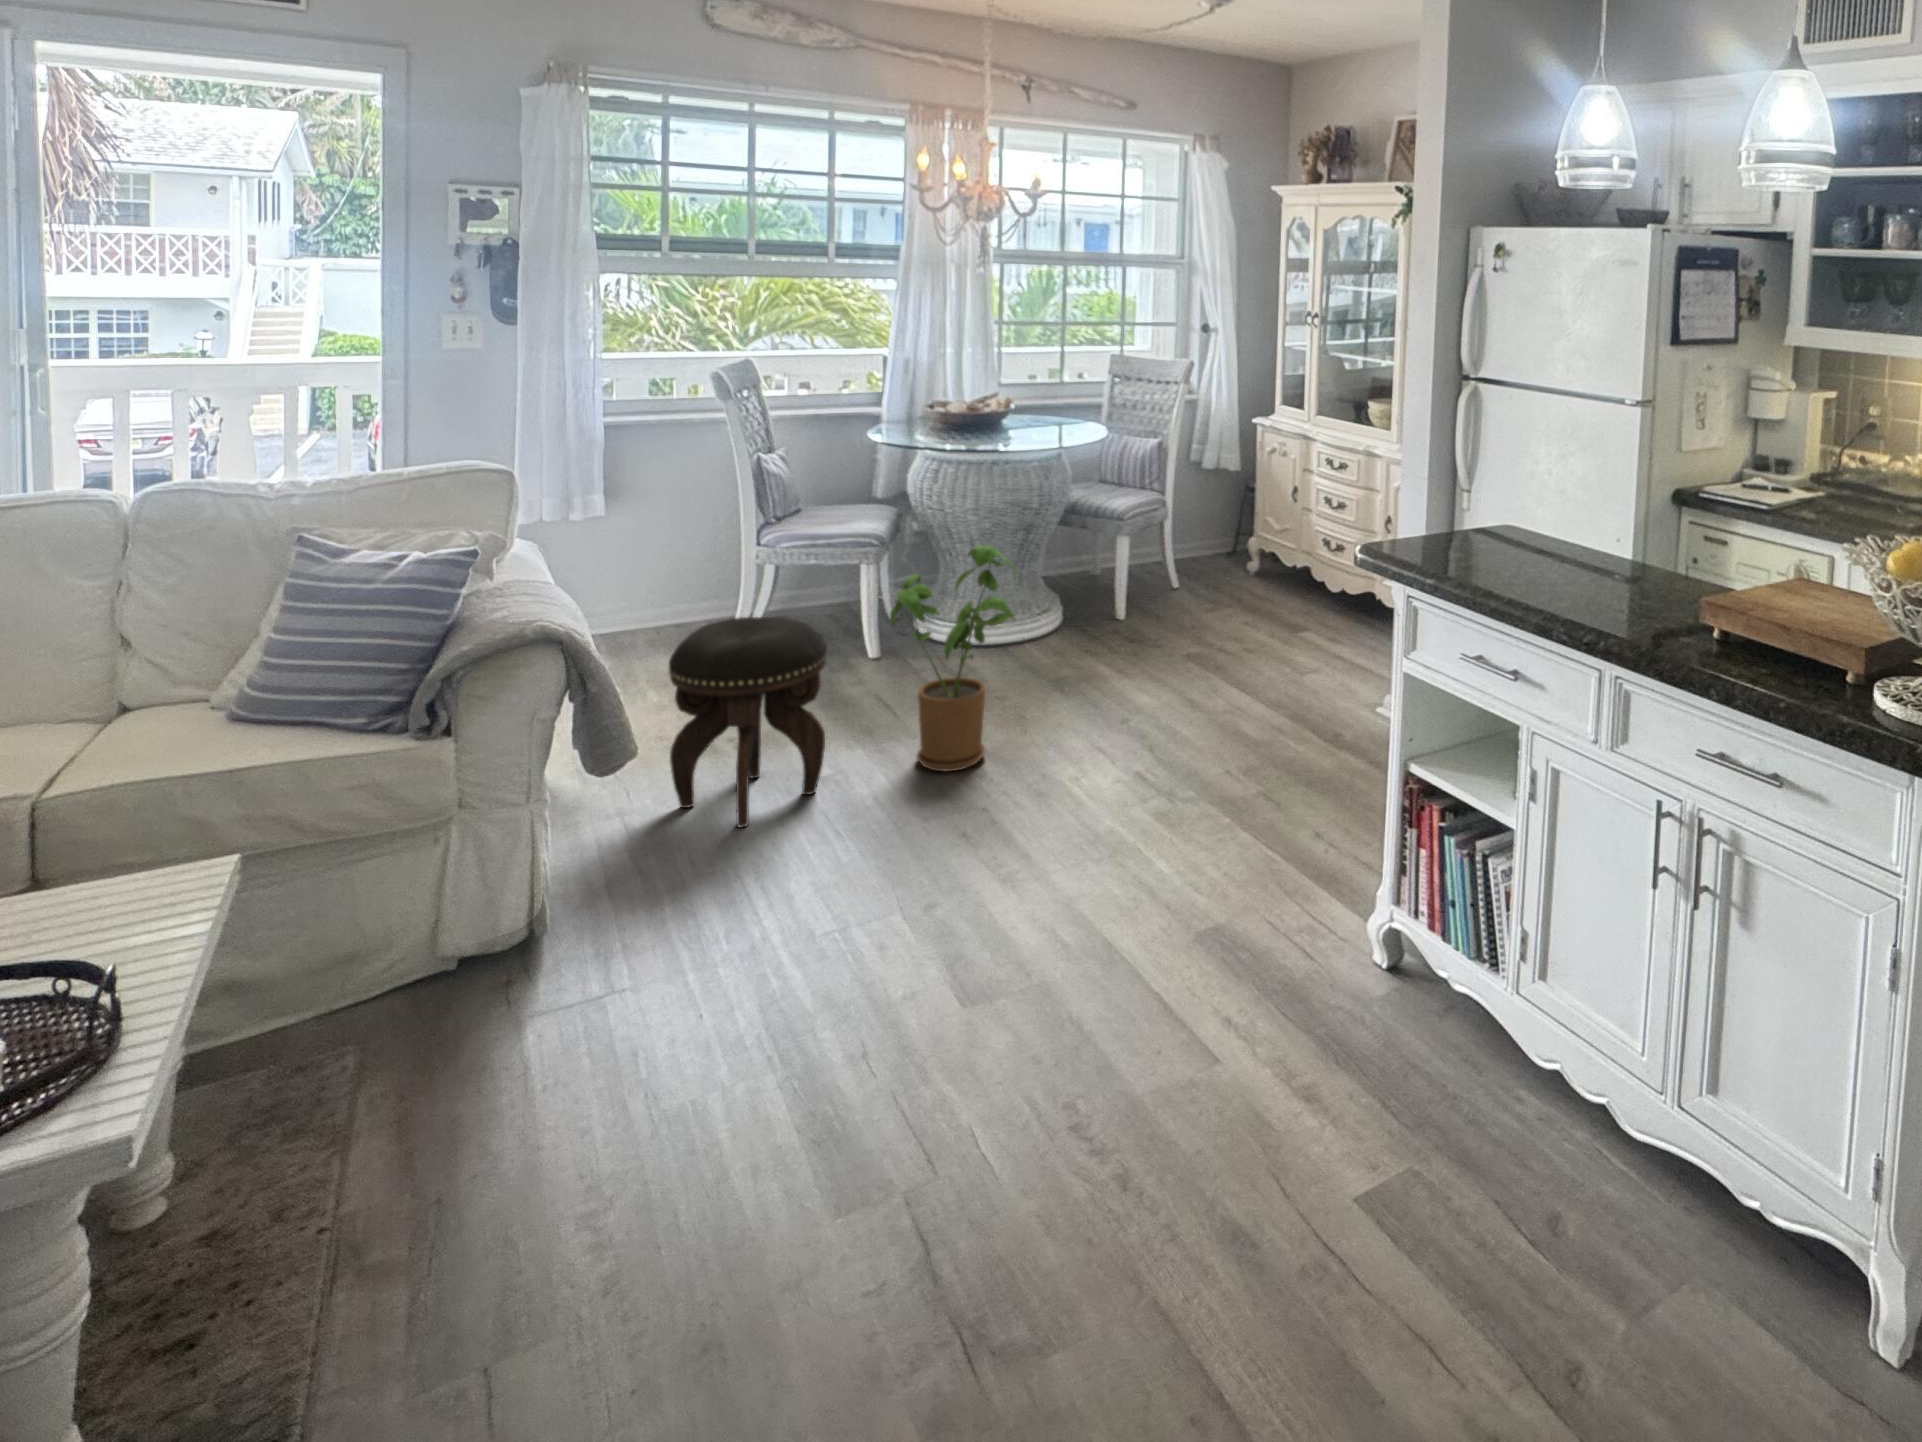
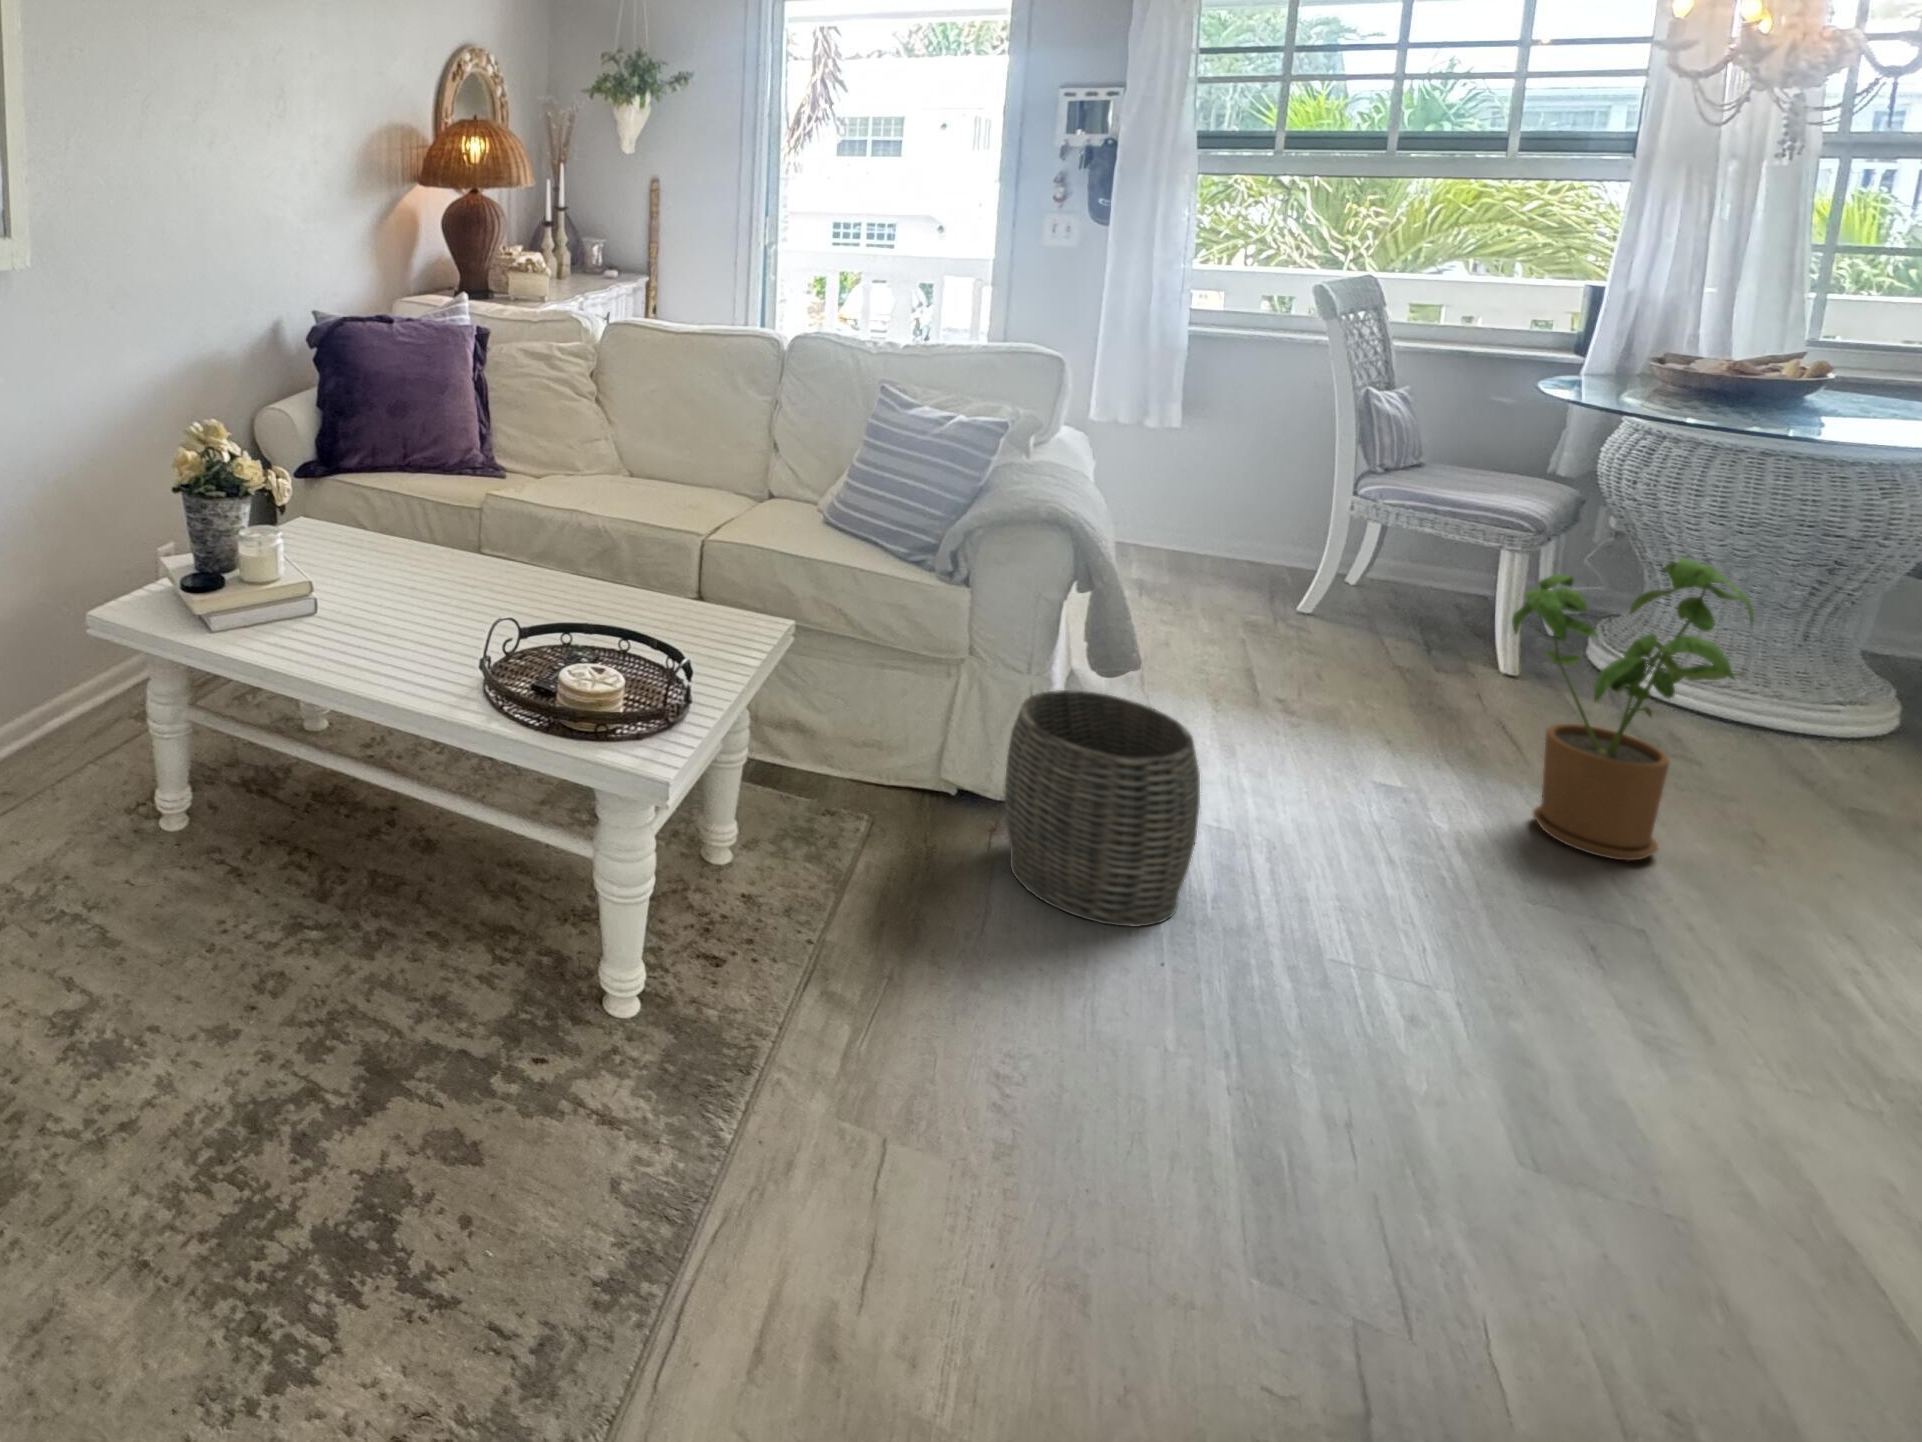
footstool: present [669,616,827,827] -> none [1195,561,1406,797]
woven basket: none [522,789,711,1025] -> present [1004,690,1200,927]

